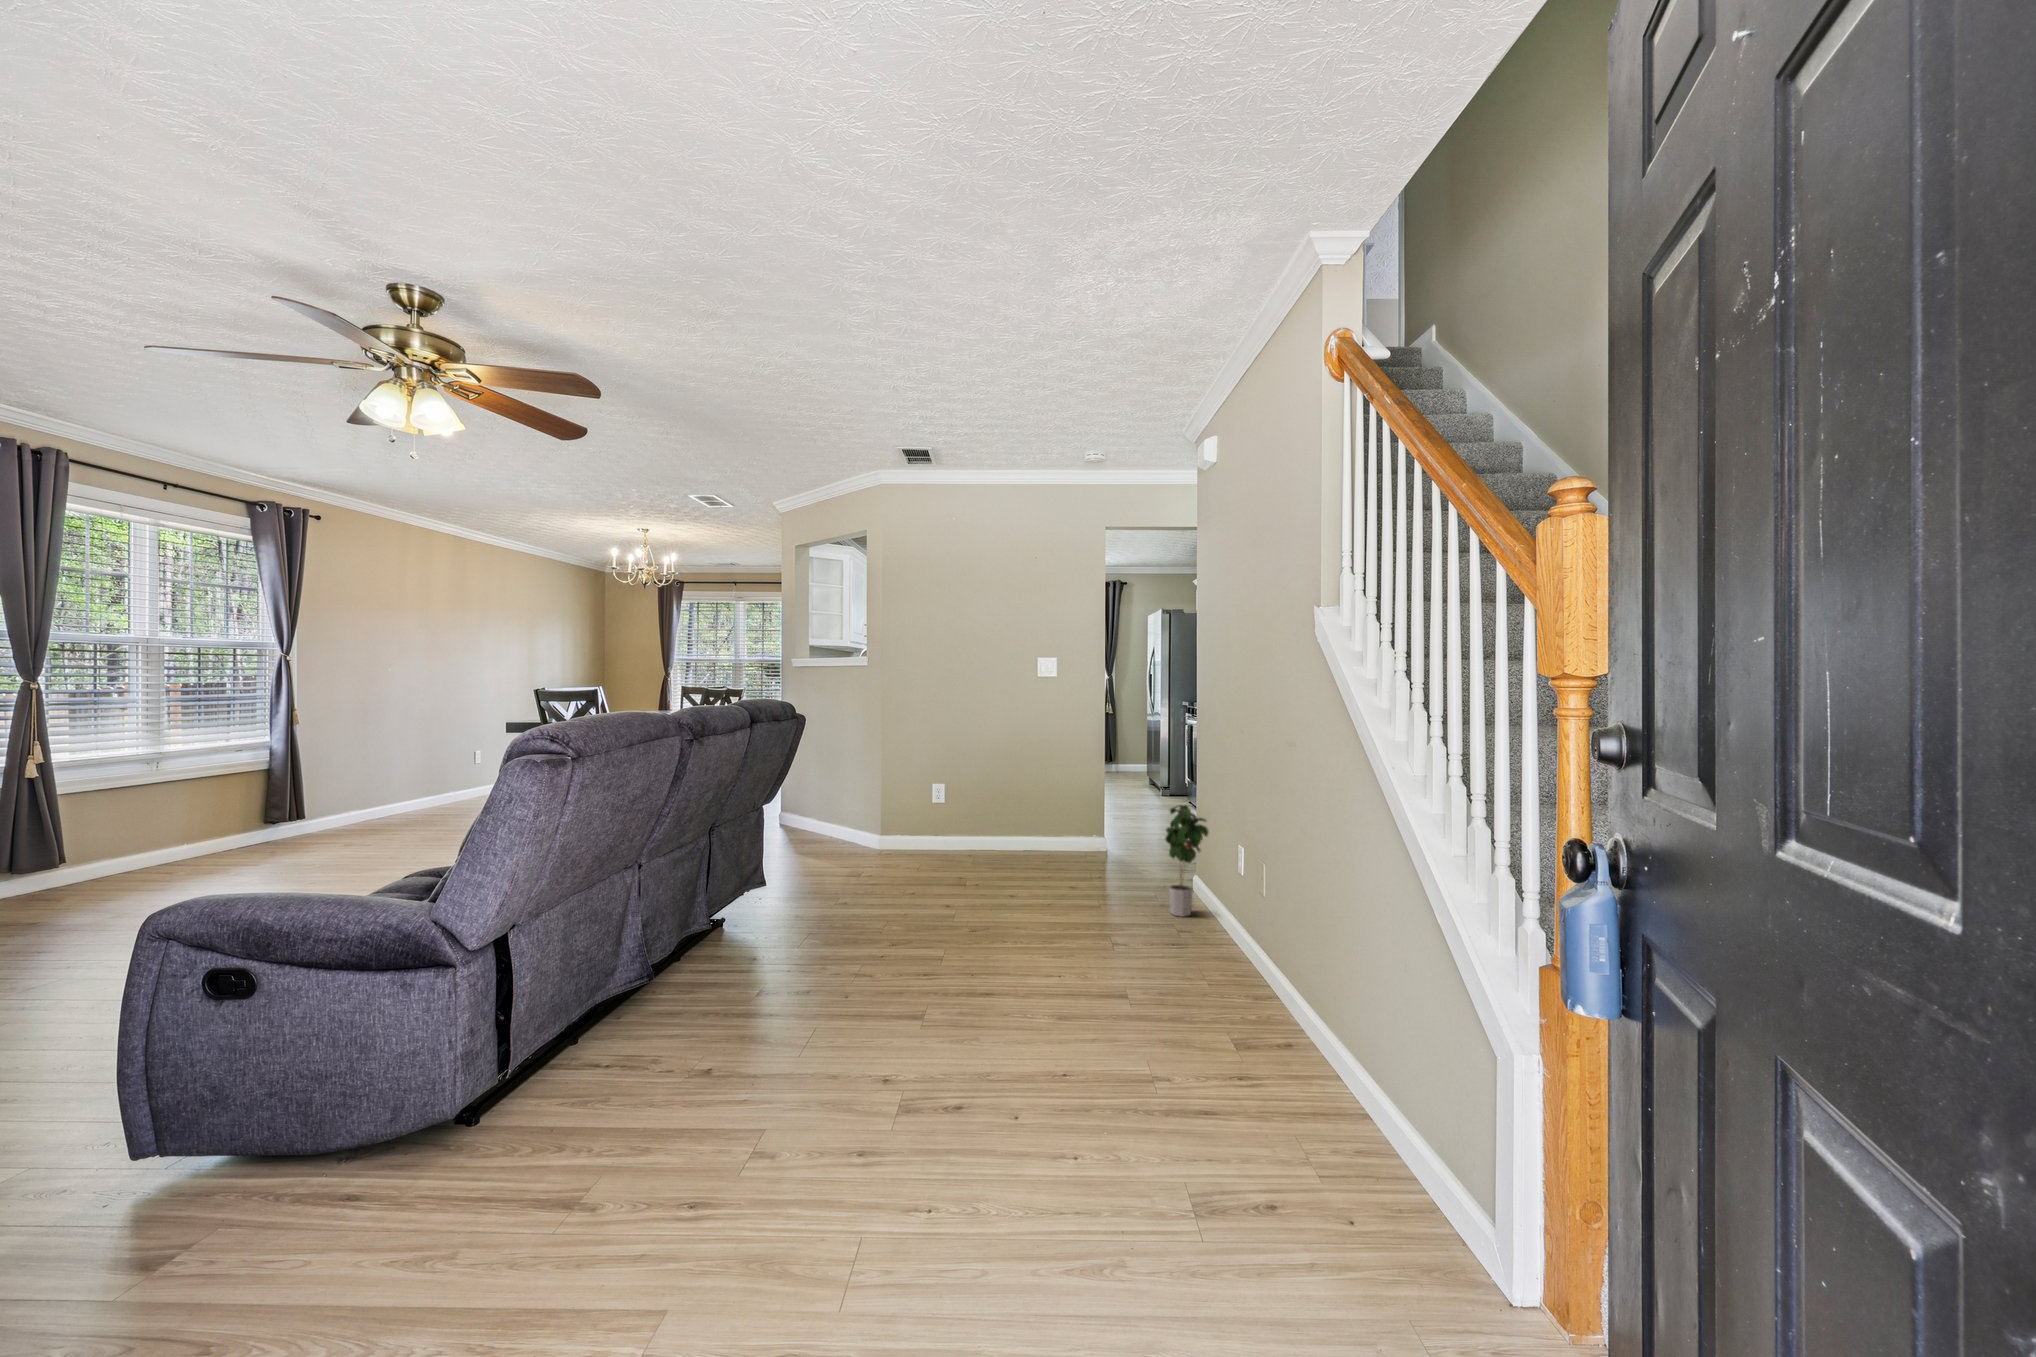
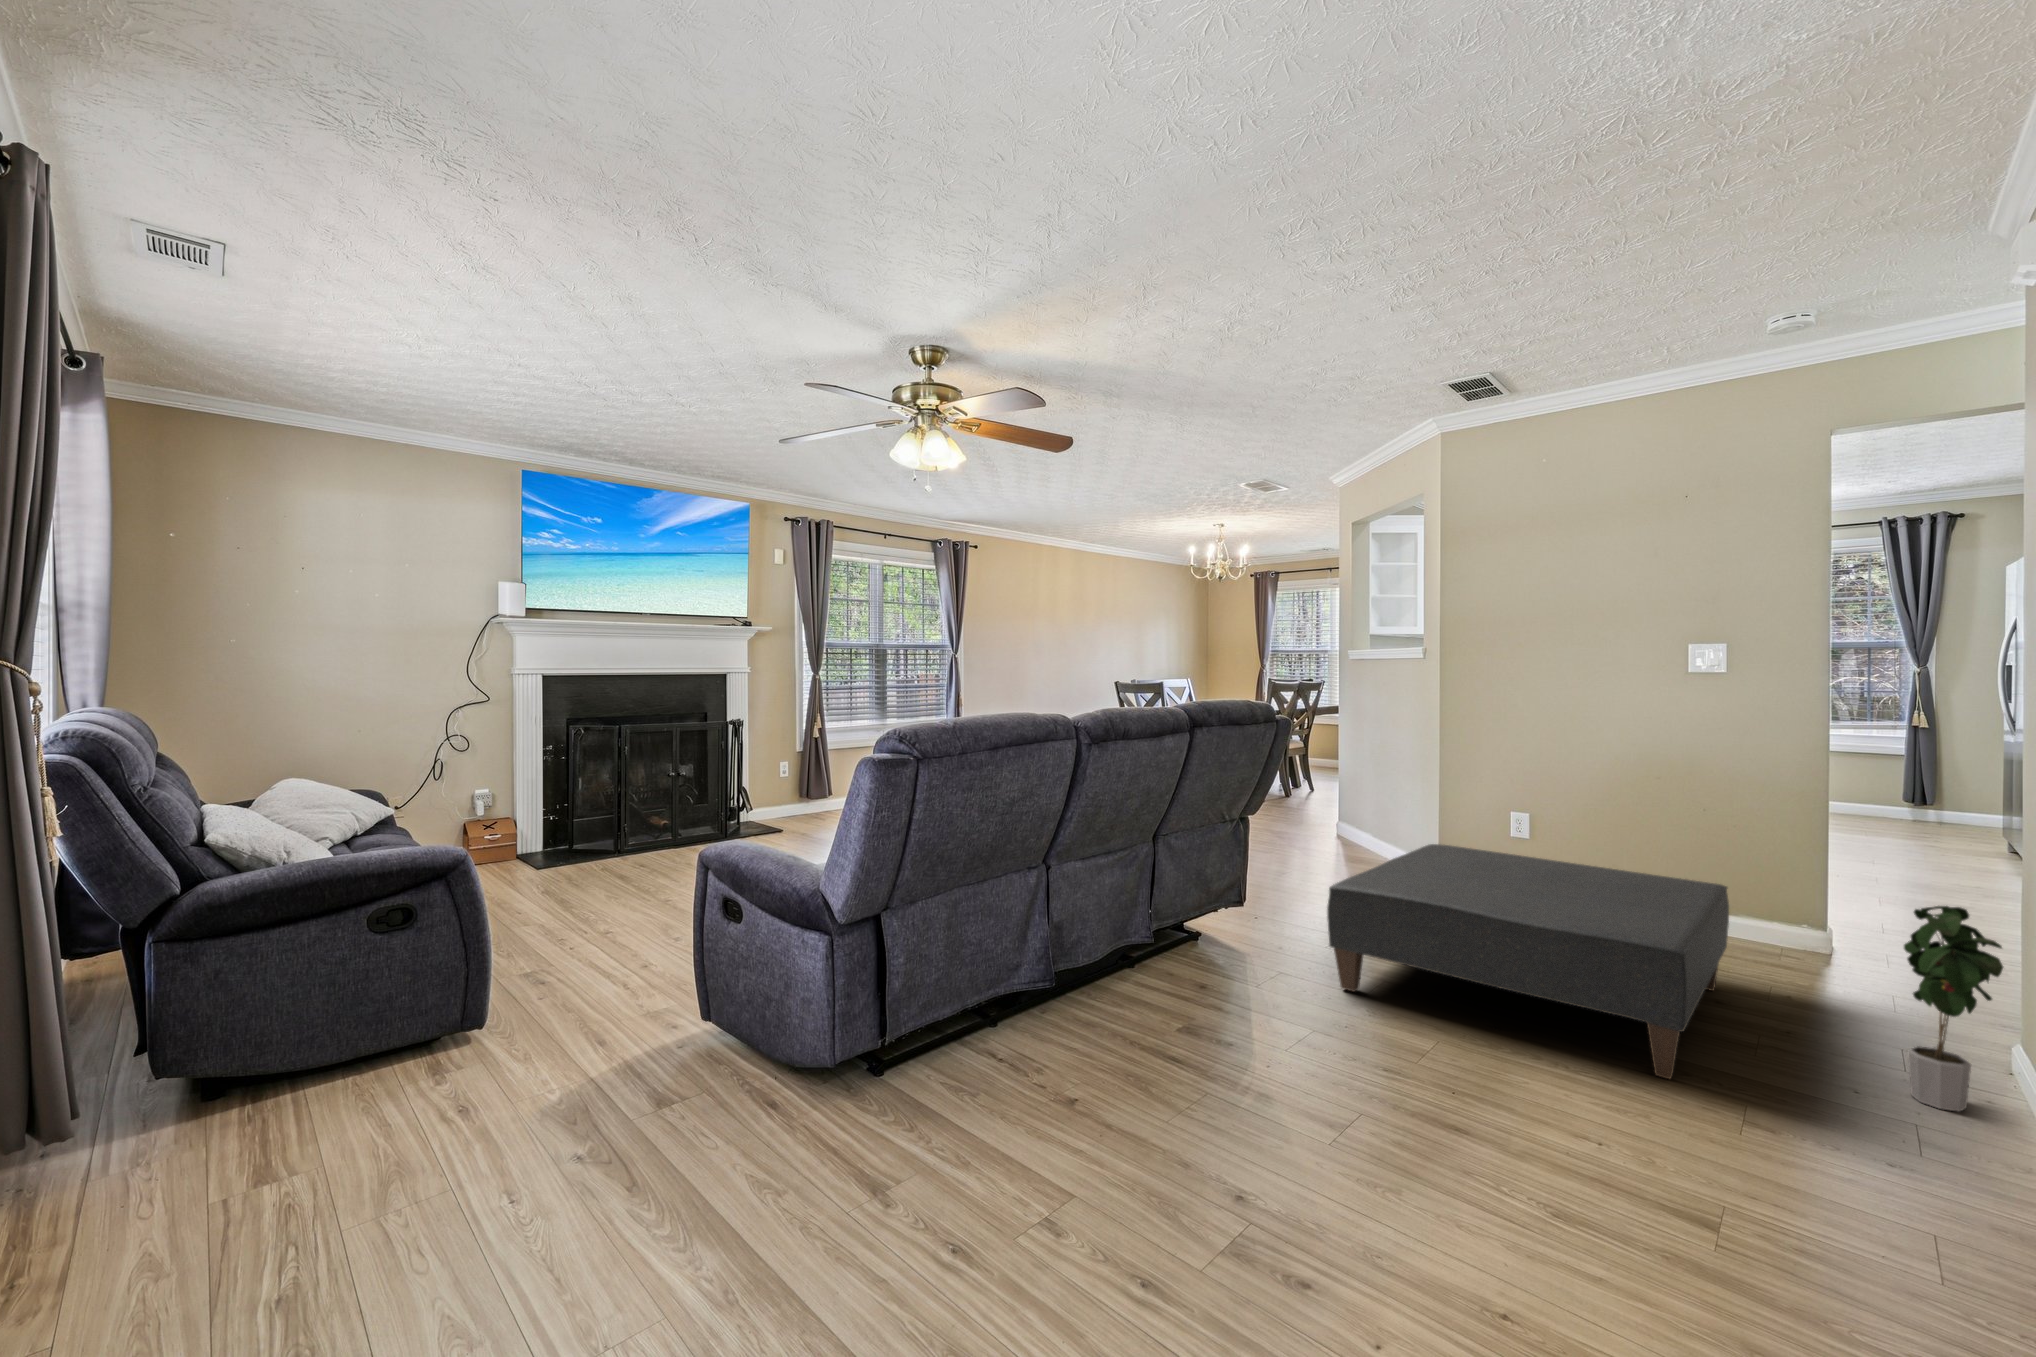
ottoman: none [850,812,1083,936] -> present [1327,844,1729,1079]

